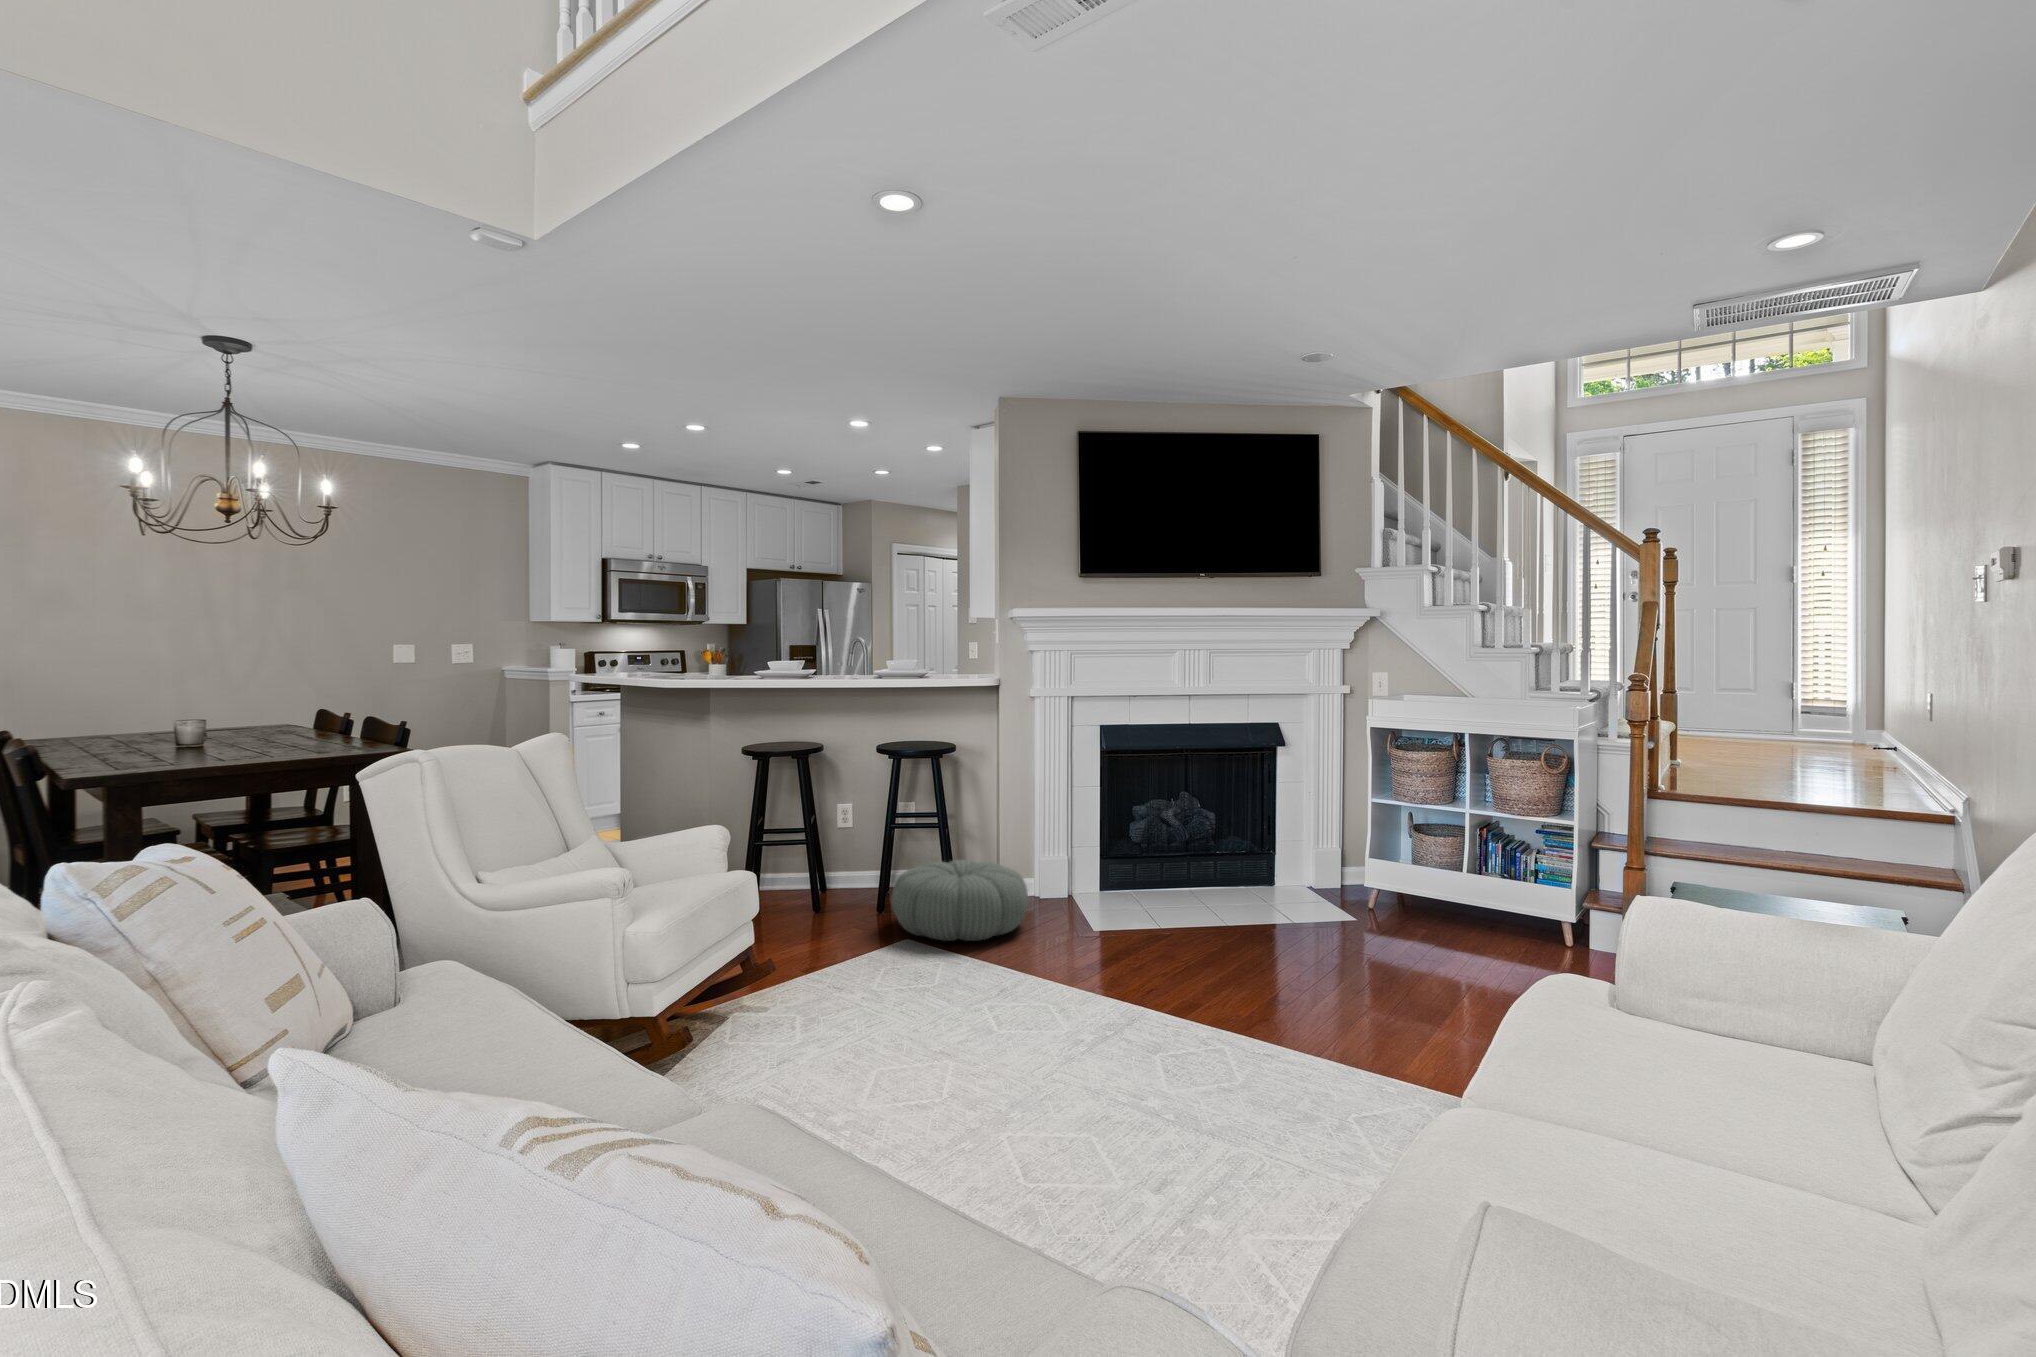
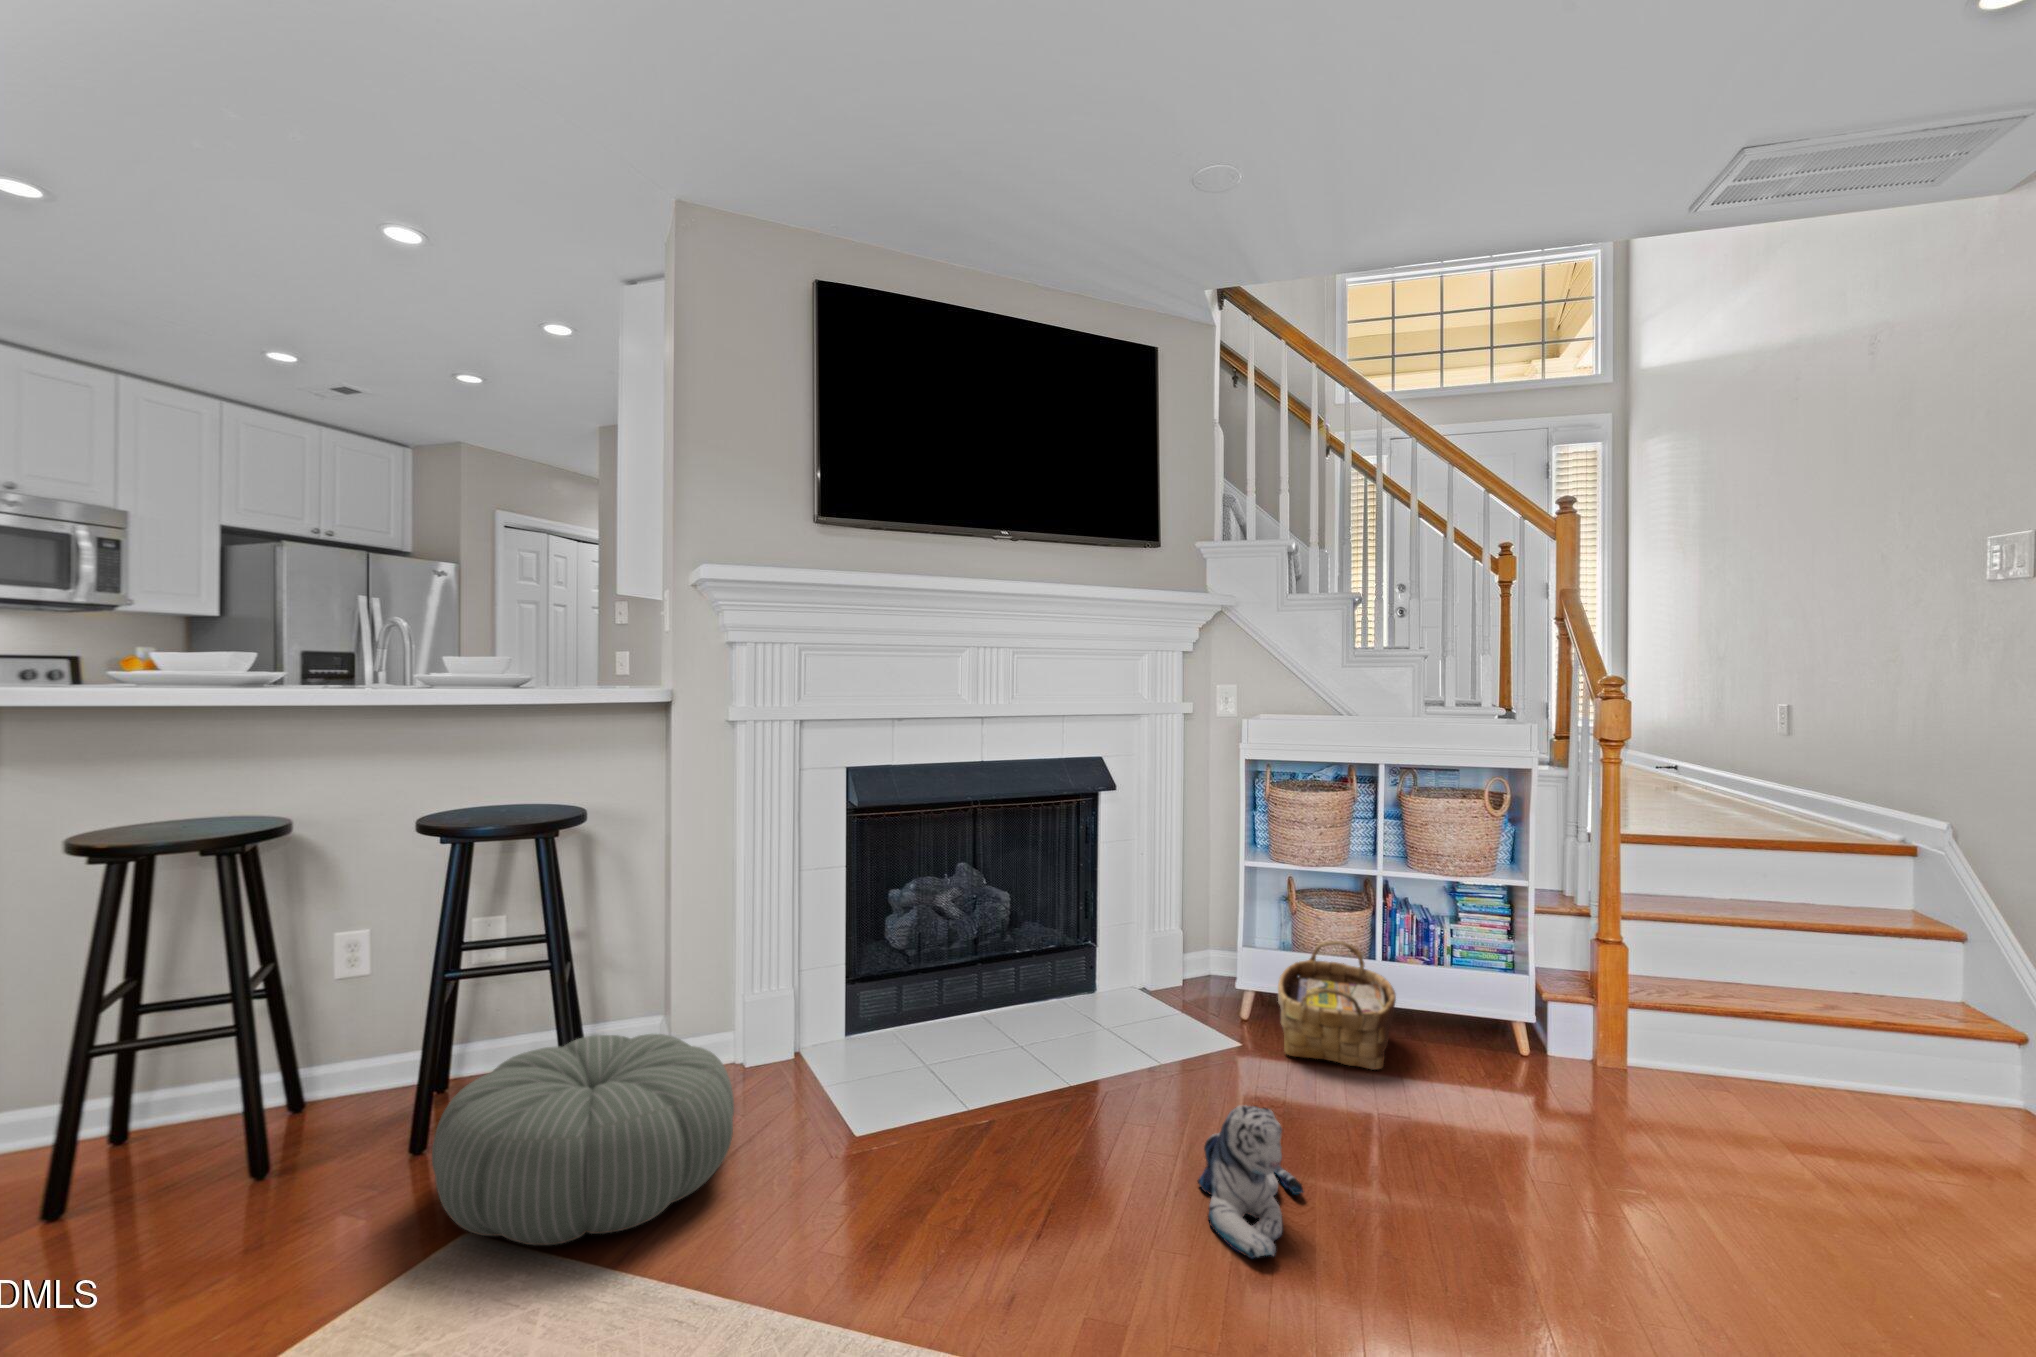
woven basket: none [1376,856,1463,936] -> present [1278,941,1396,1070]
plush toy: none [1265,915,1329,986] -> present [1198,1105,1303,1259]

